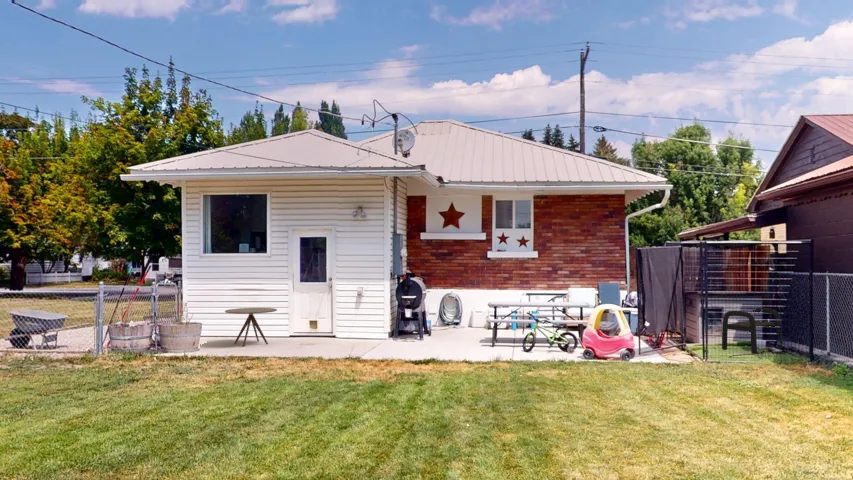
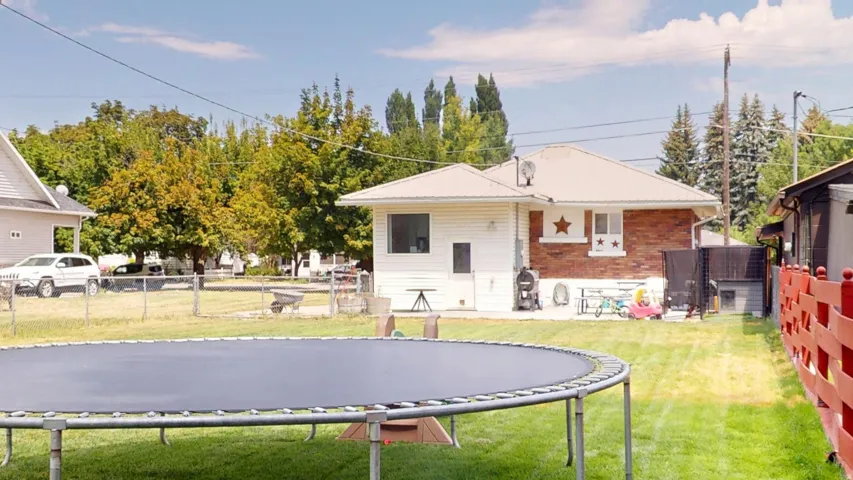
bench: present [722,308,783,353] -> none [728,291,771,319]

